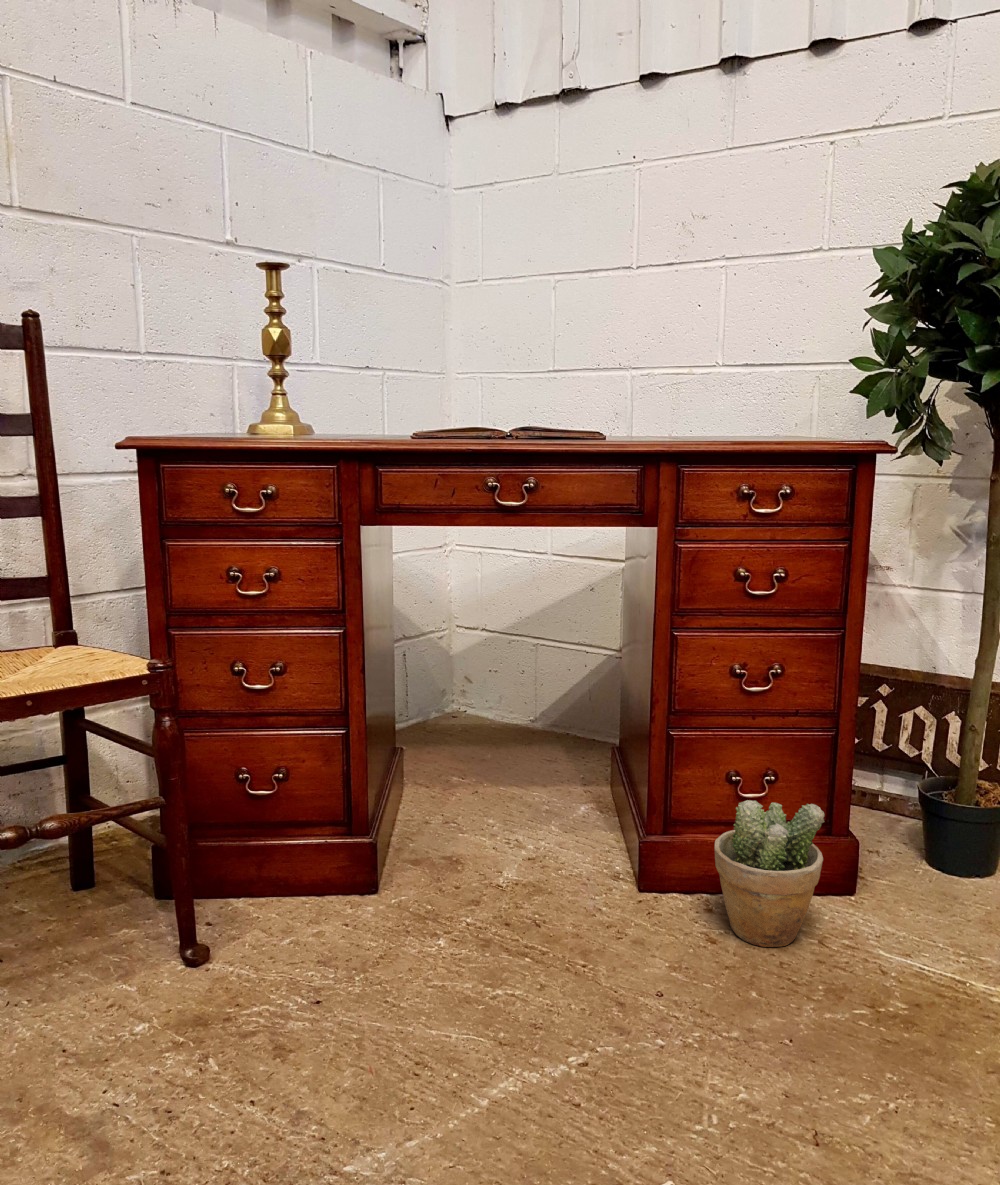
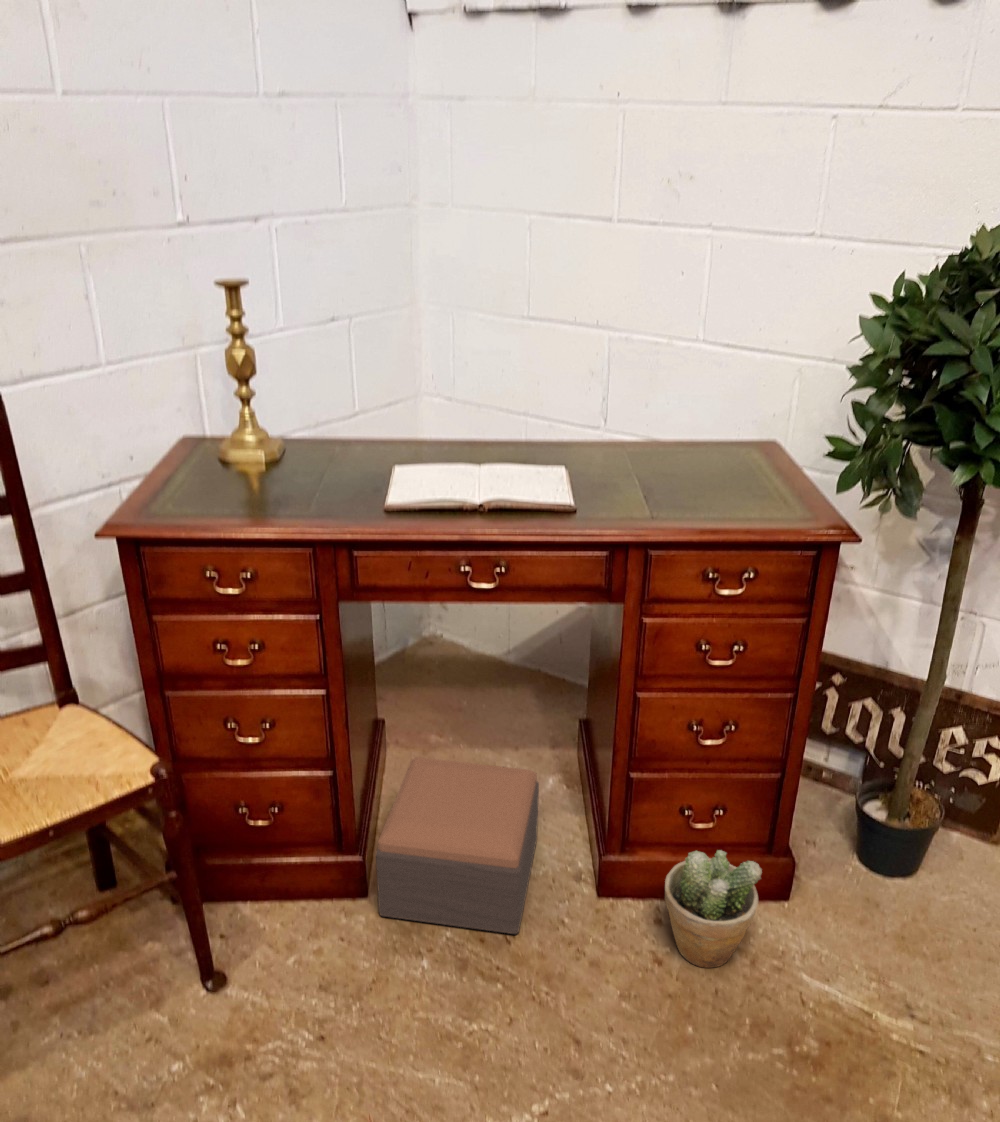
footstool: none [388,748,568,920] -> present [376,757,539,934]

